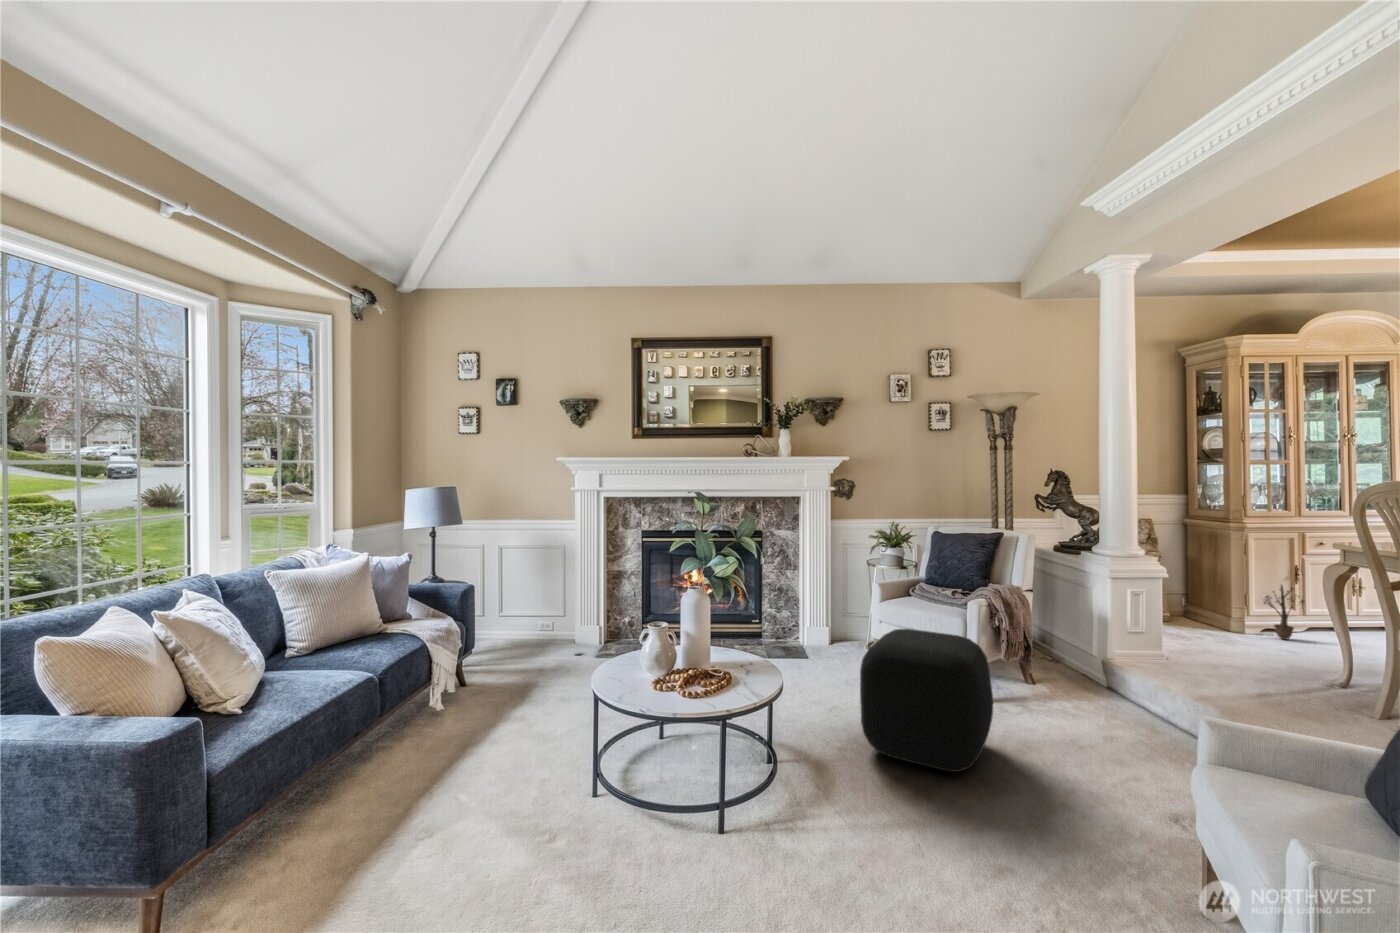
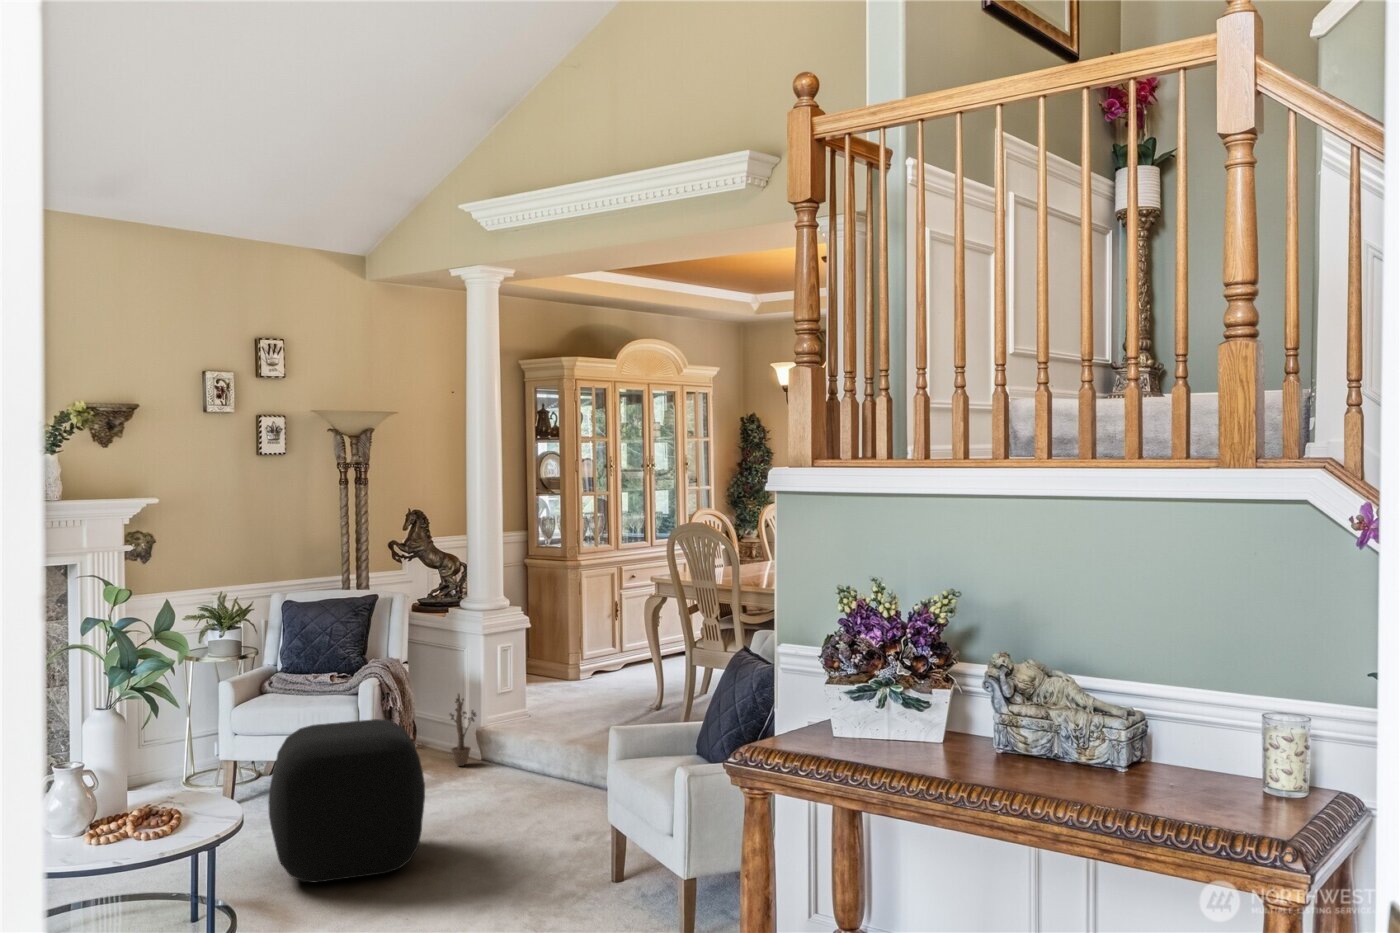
decorative plant: present [1261,585,1304,640] -> present [448,694,476,766]

